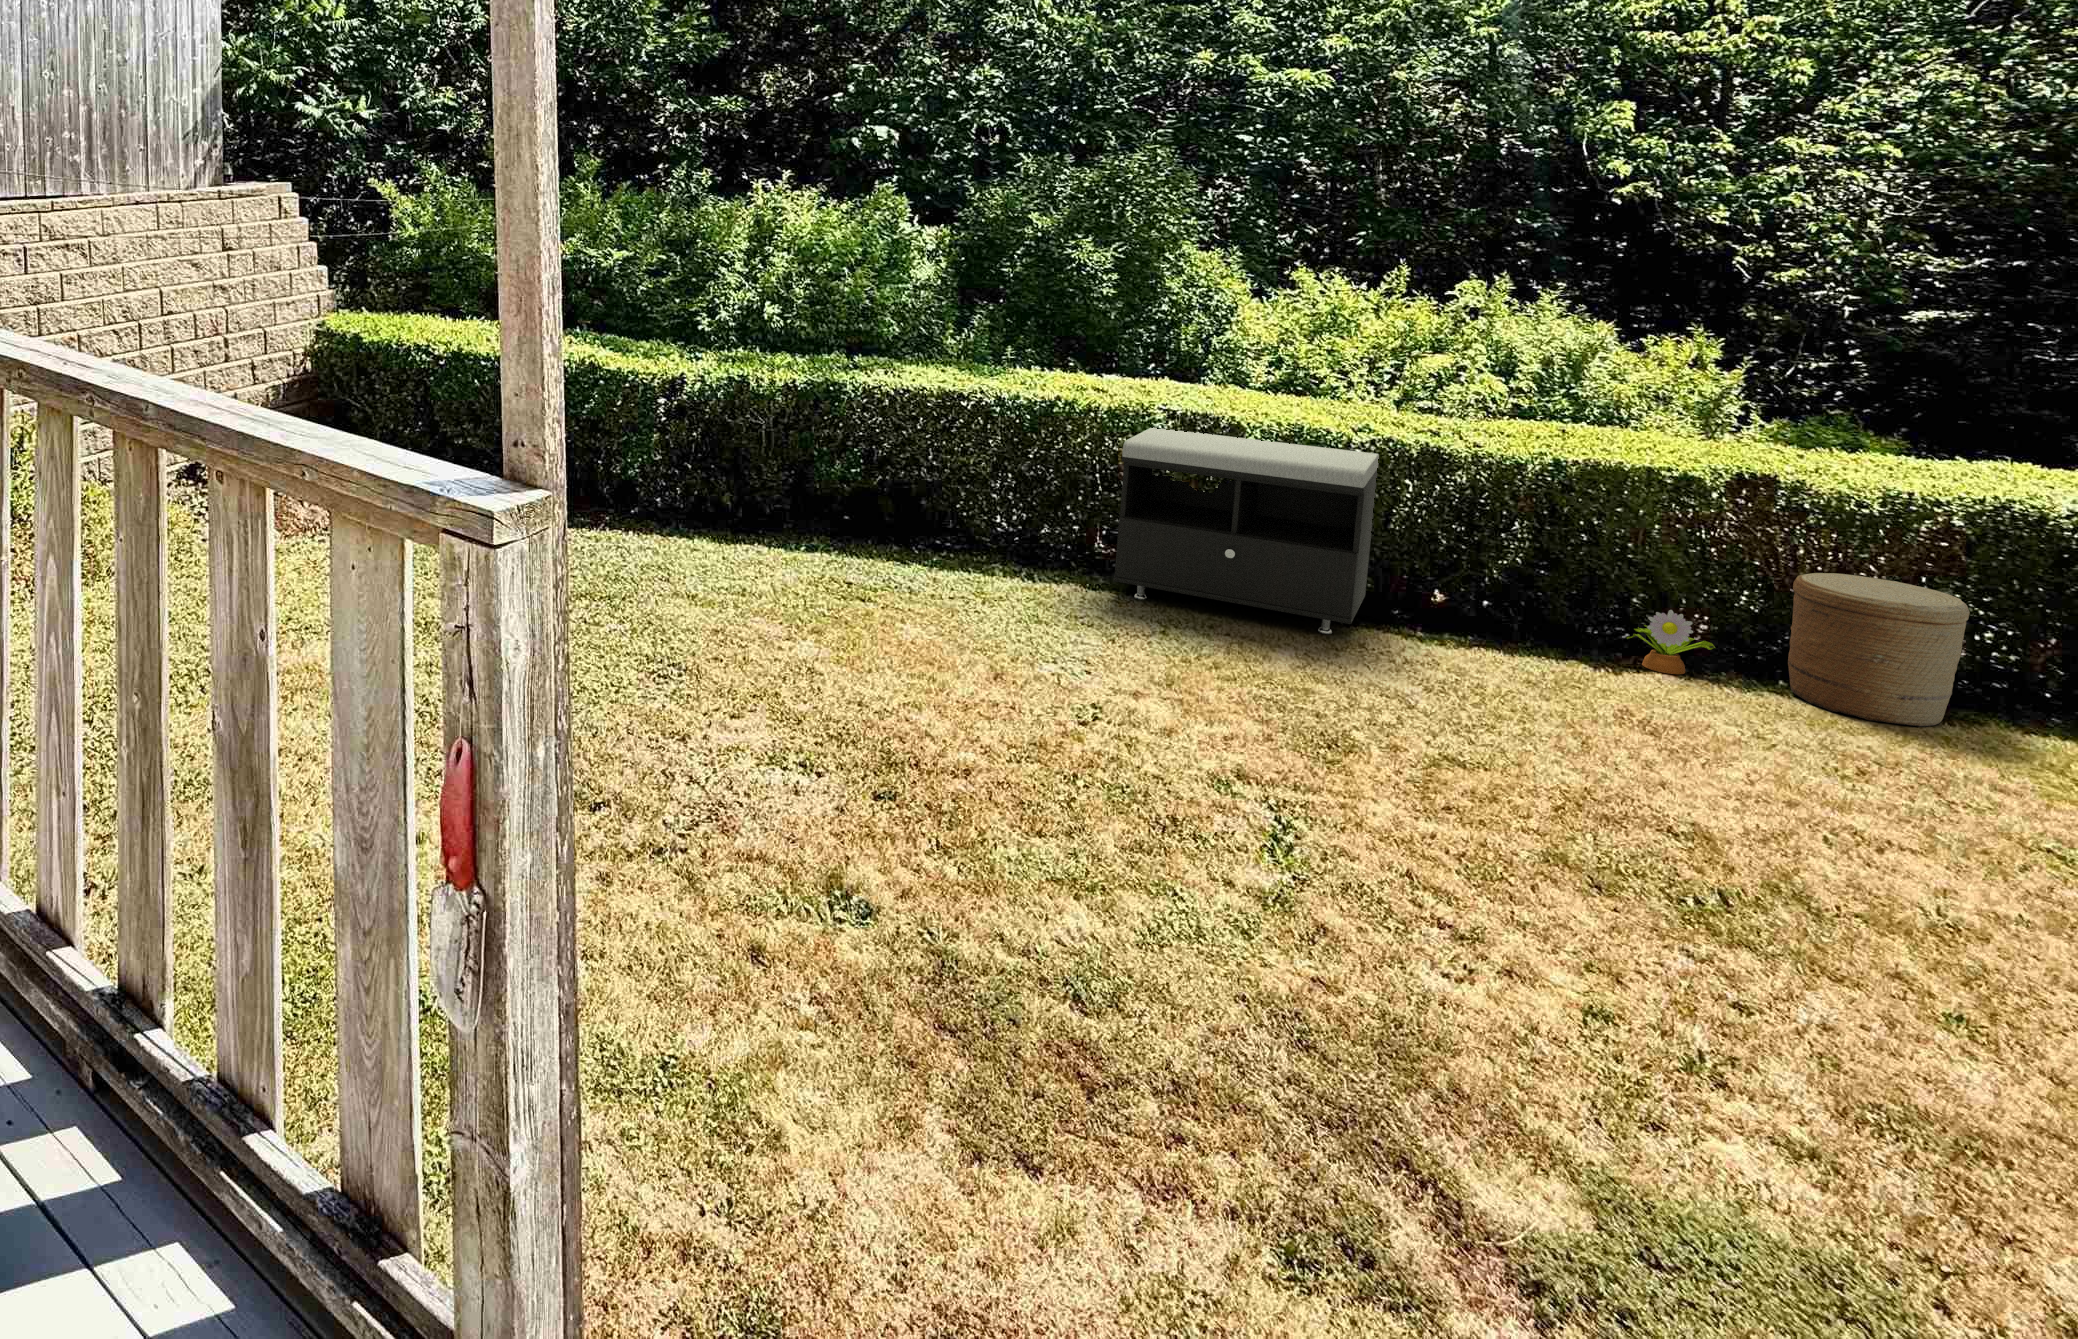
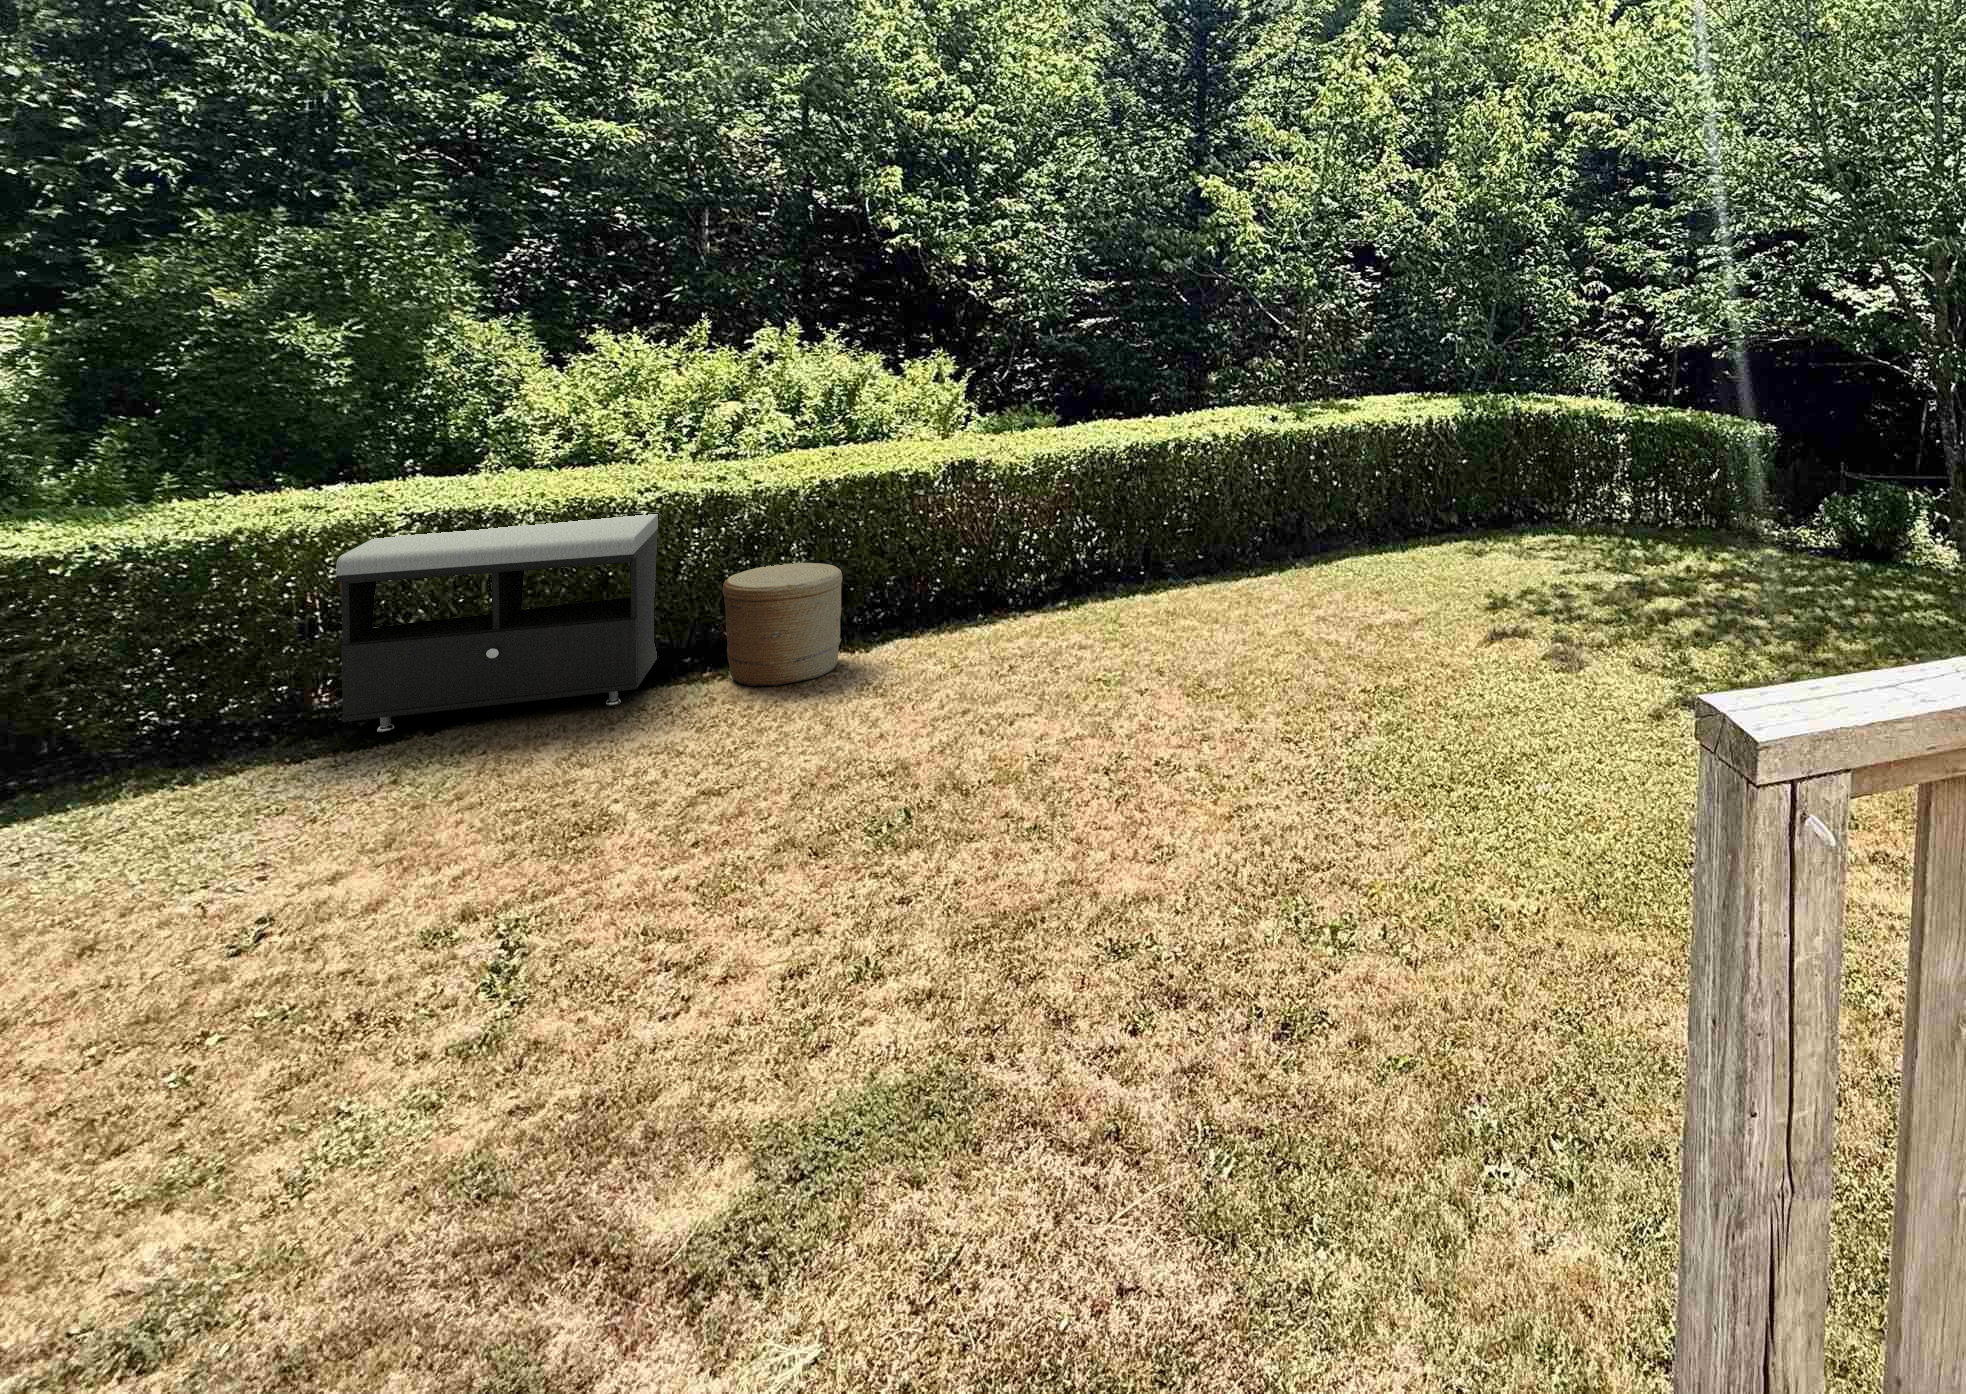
woven basket: present [1788,573,1970,726] -> present [723,563,842,686]
decorative plant: present [1627,610,1715,674] -> none [887,595,950,647]

